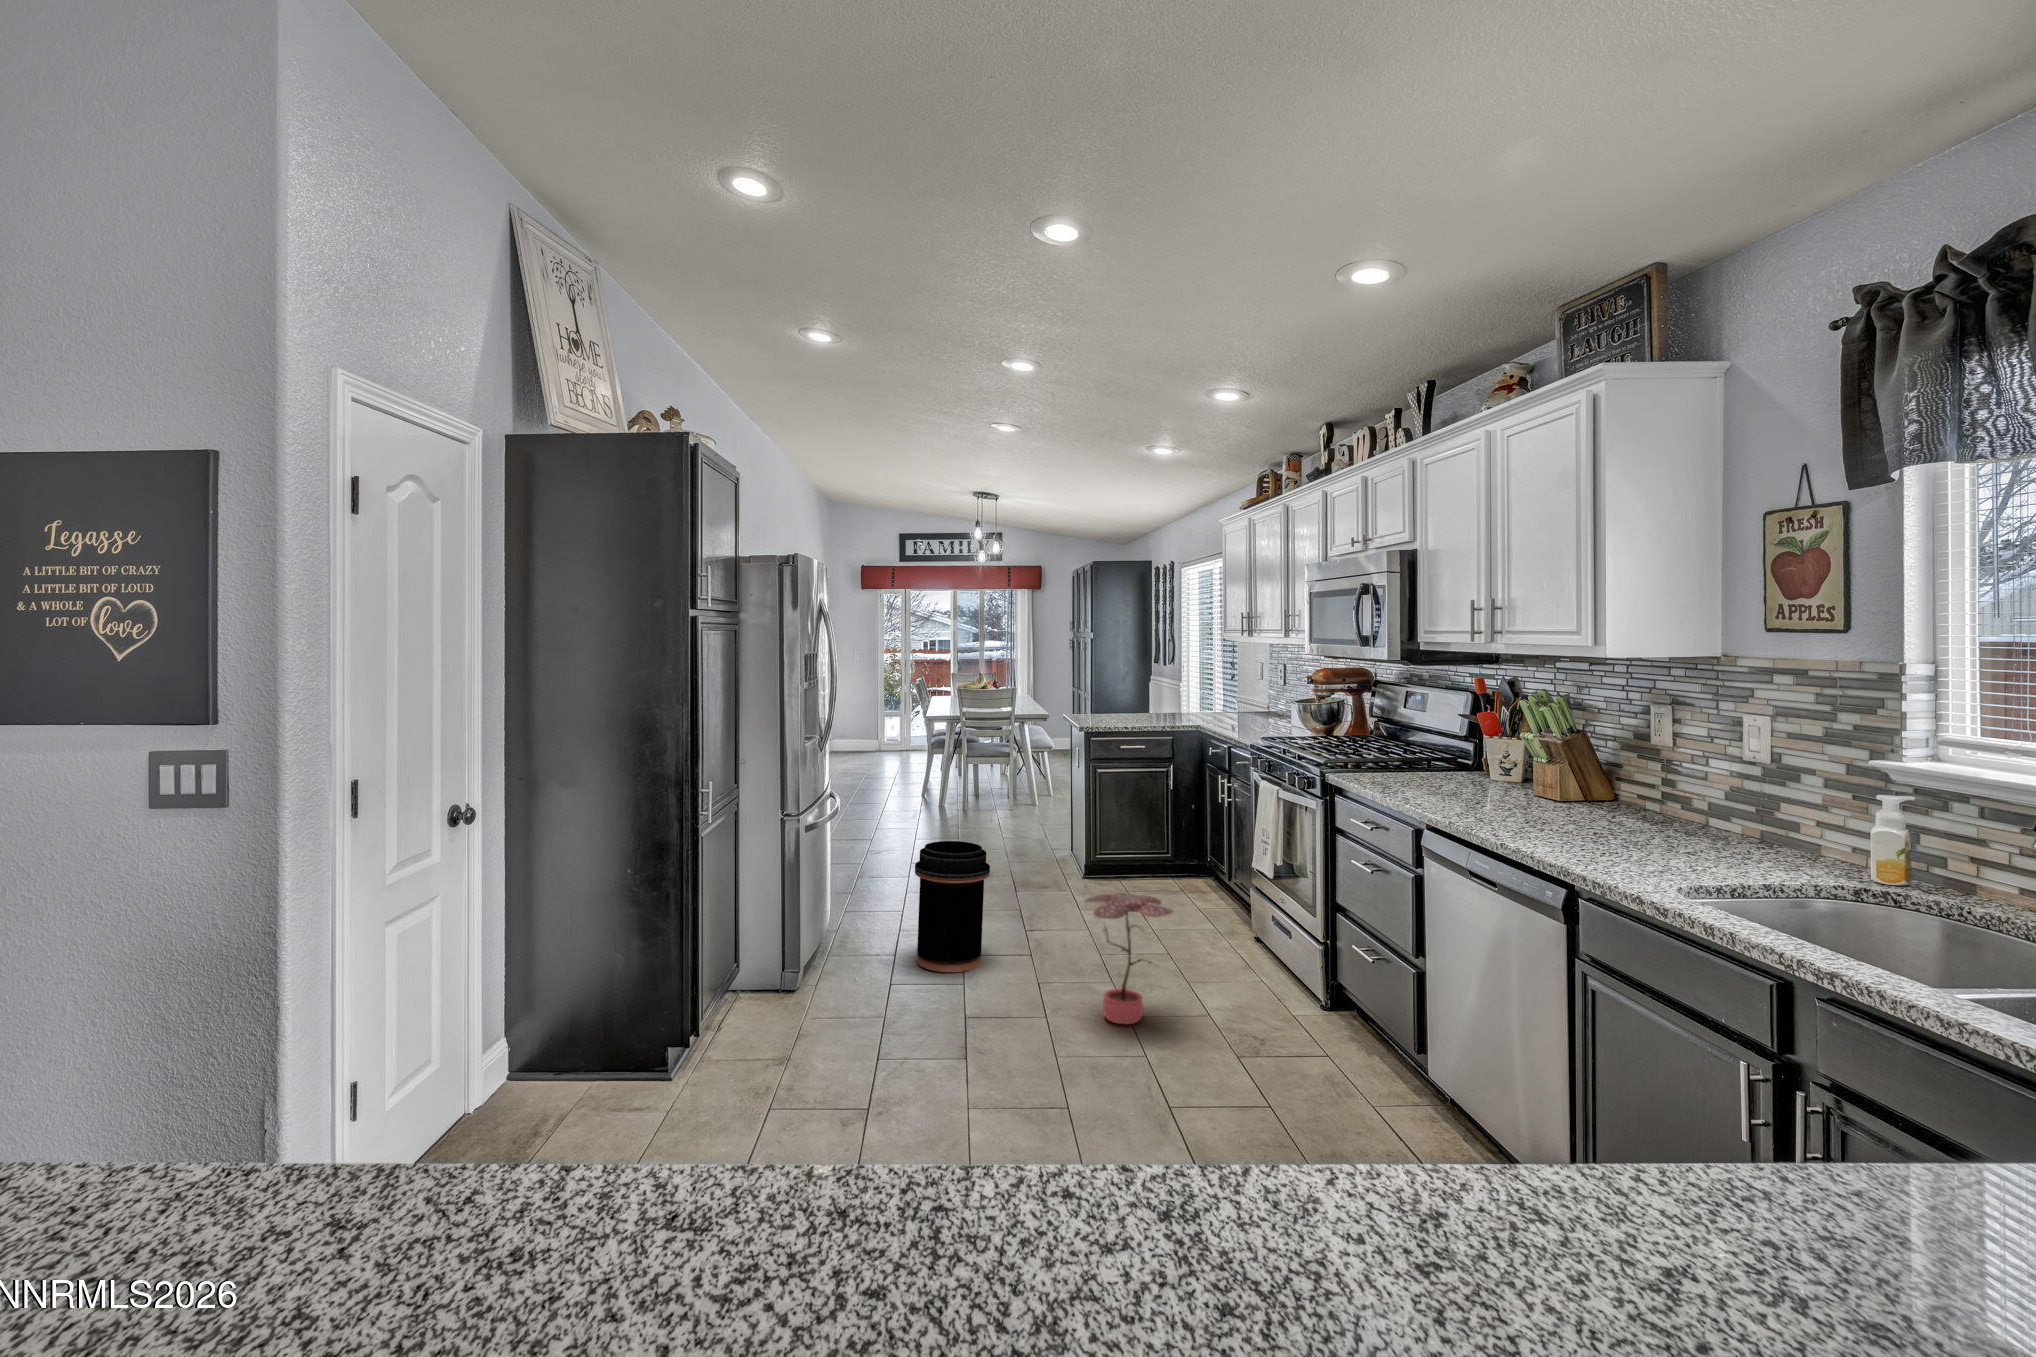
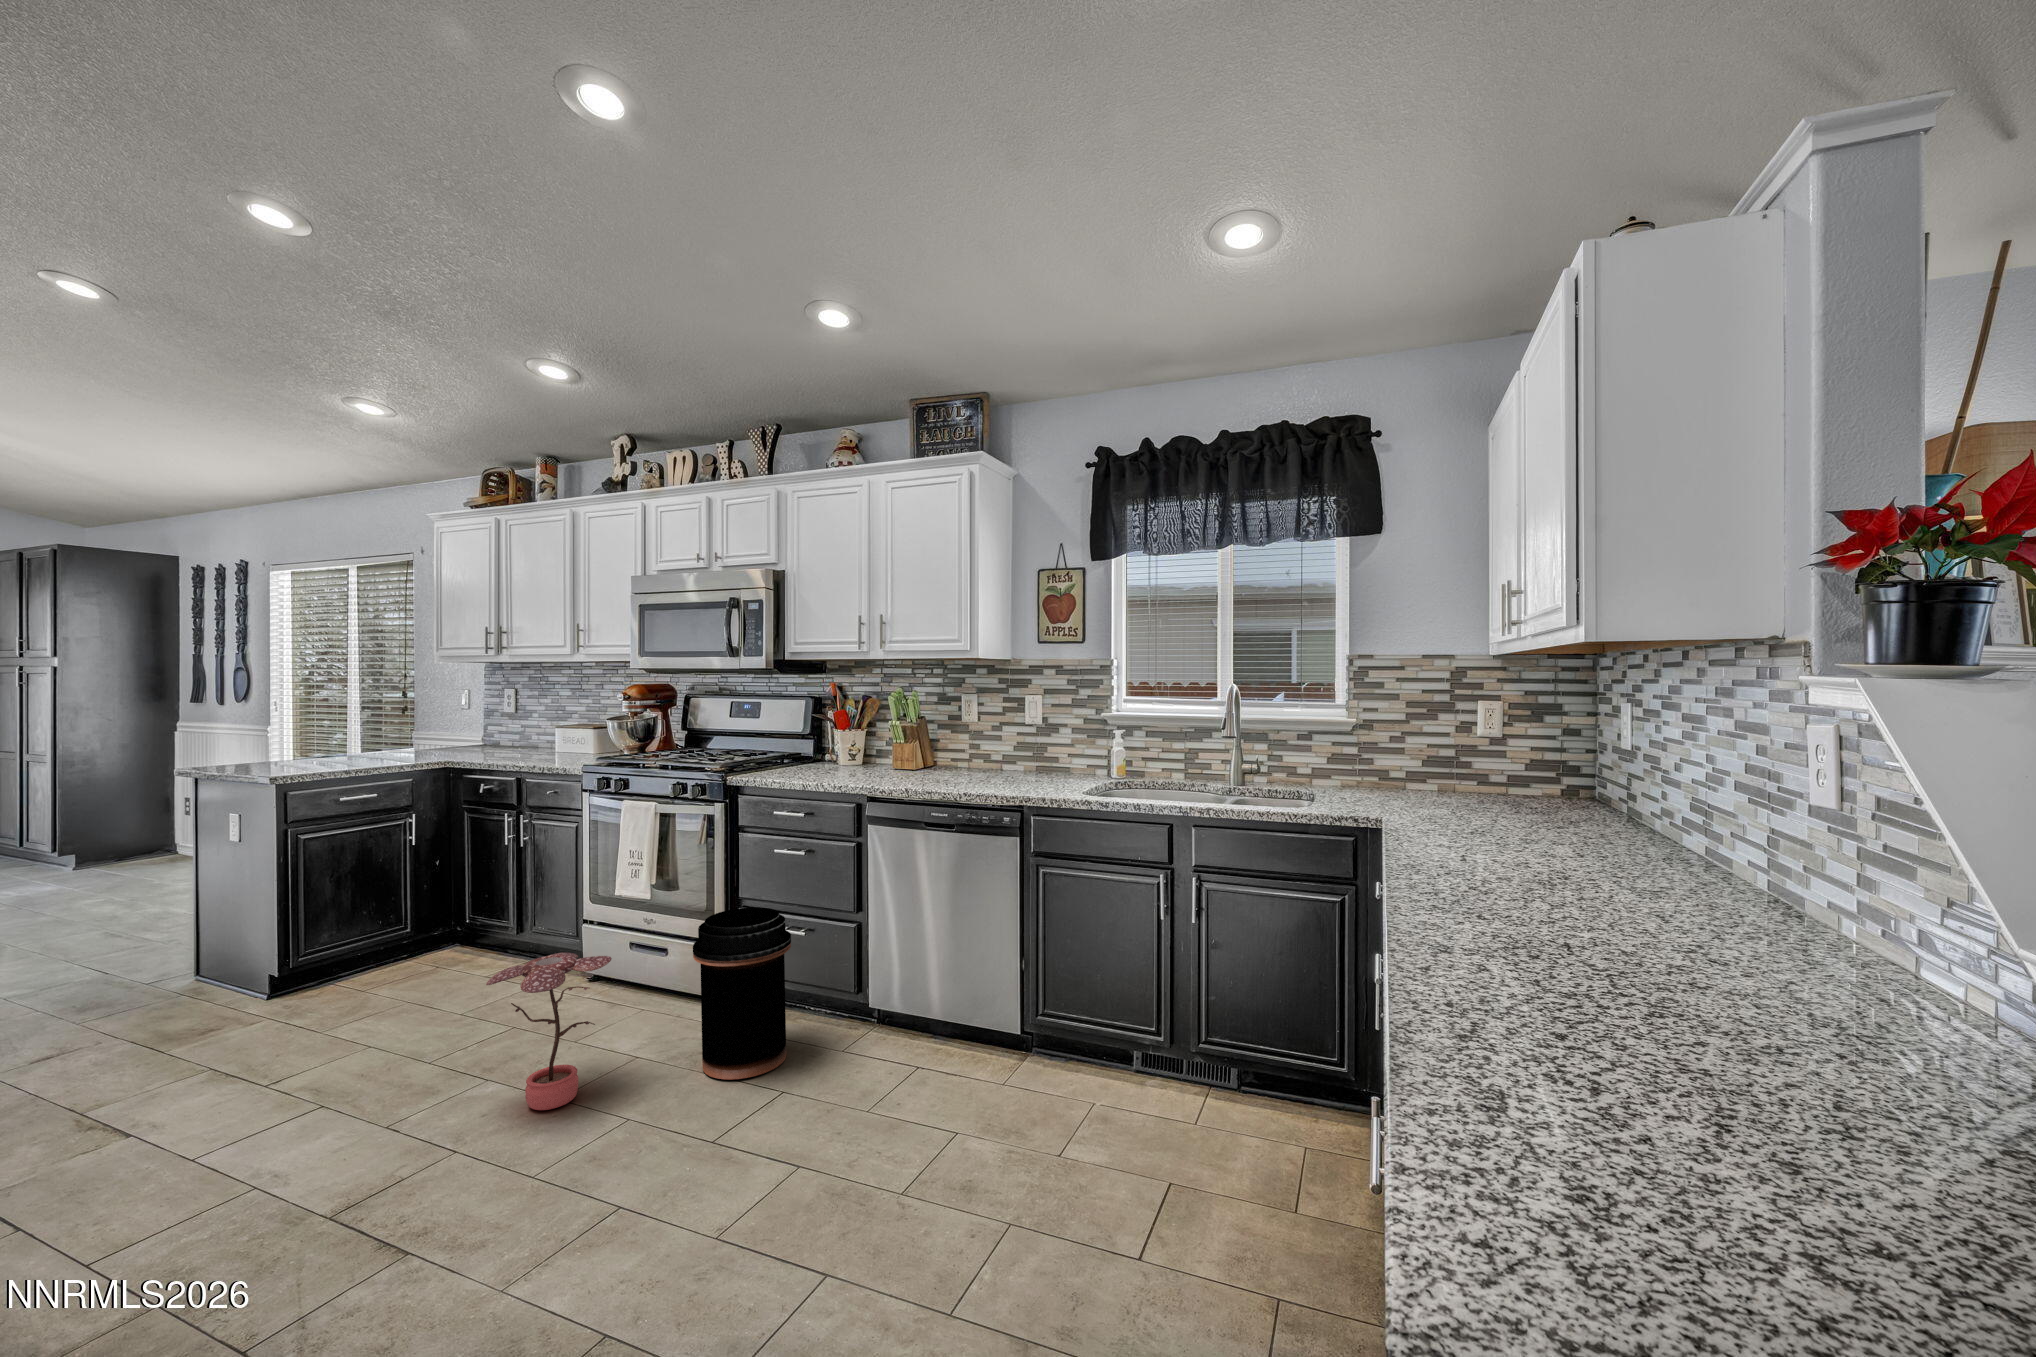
trash can: present [915,841,990,972] -> present [693,907,791,1079]

